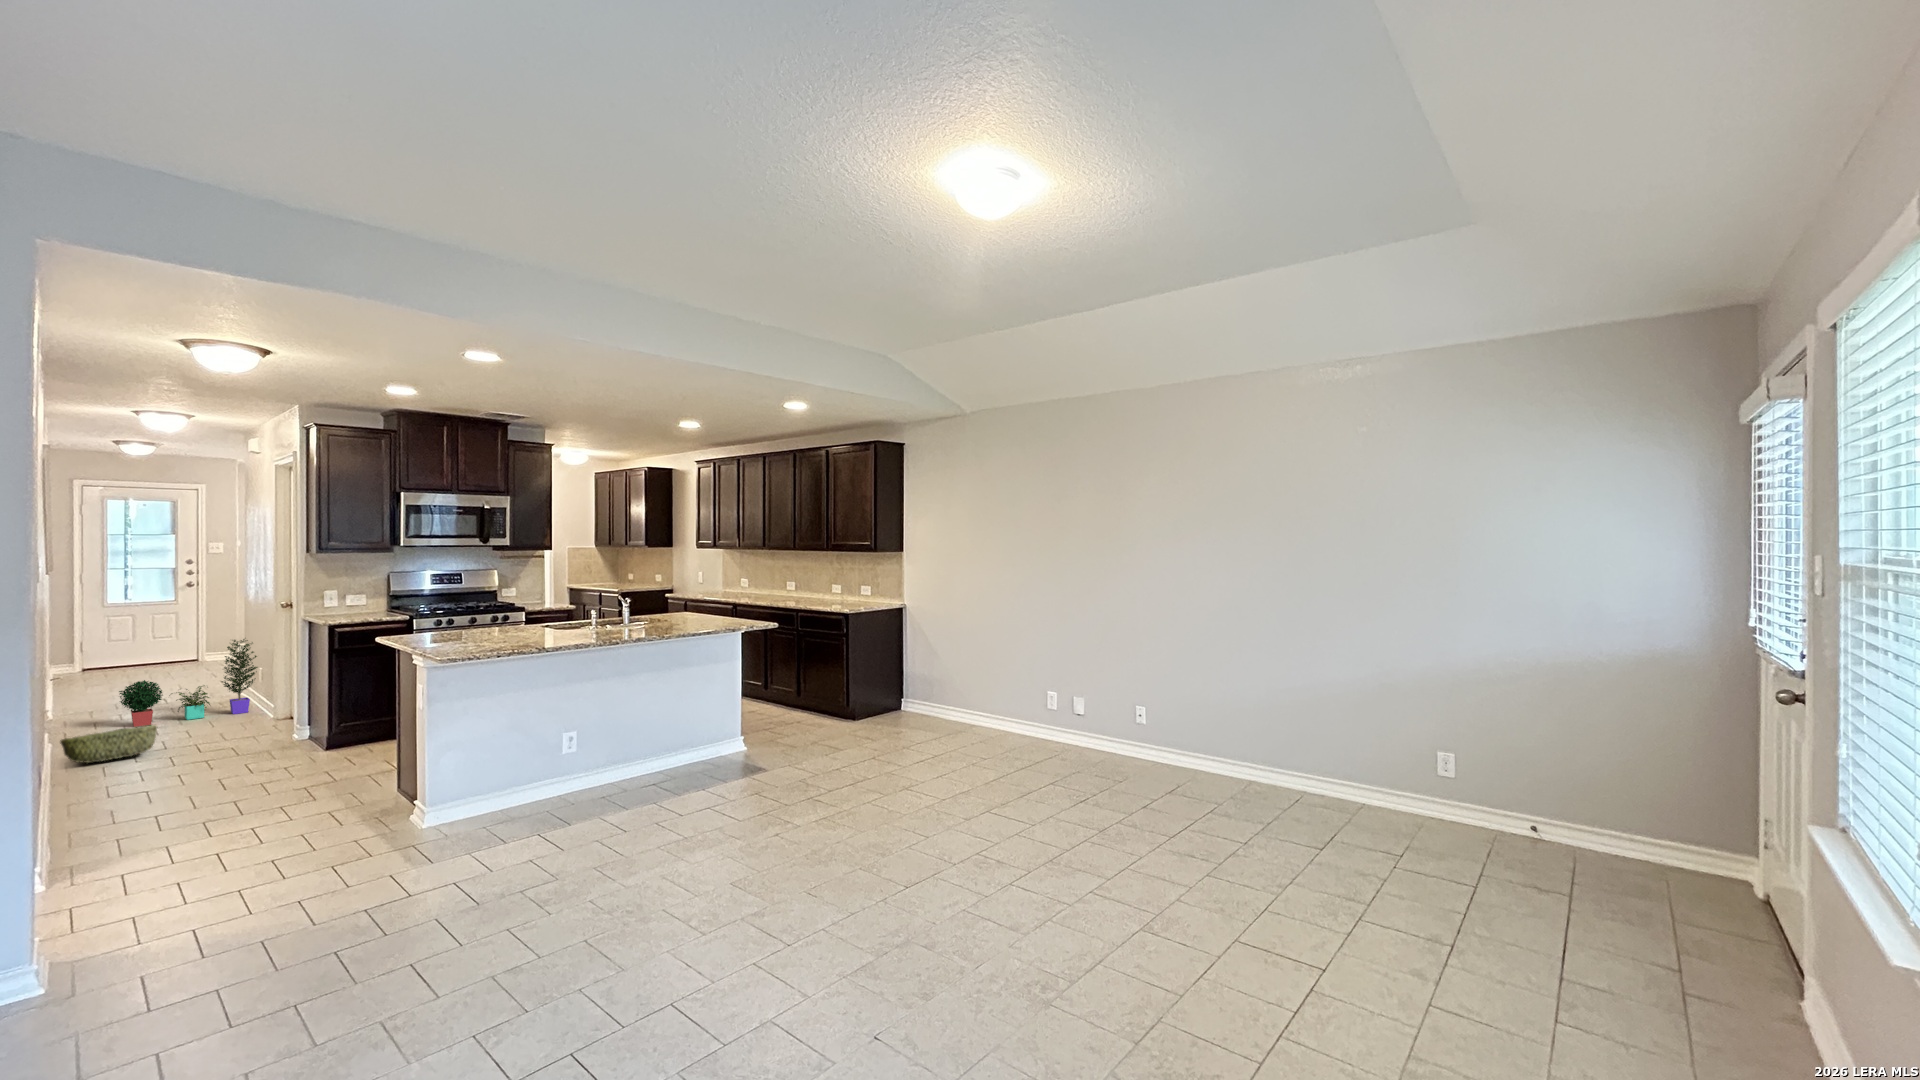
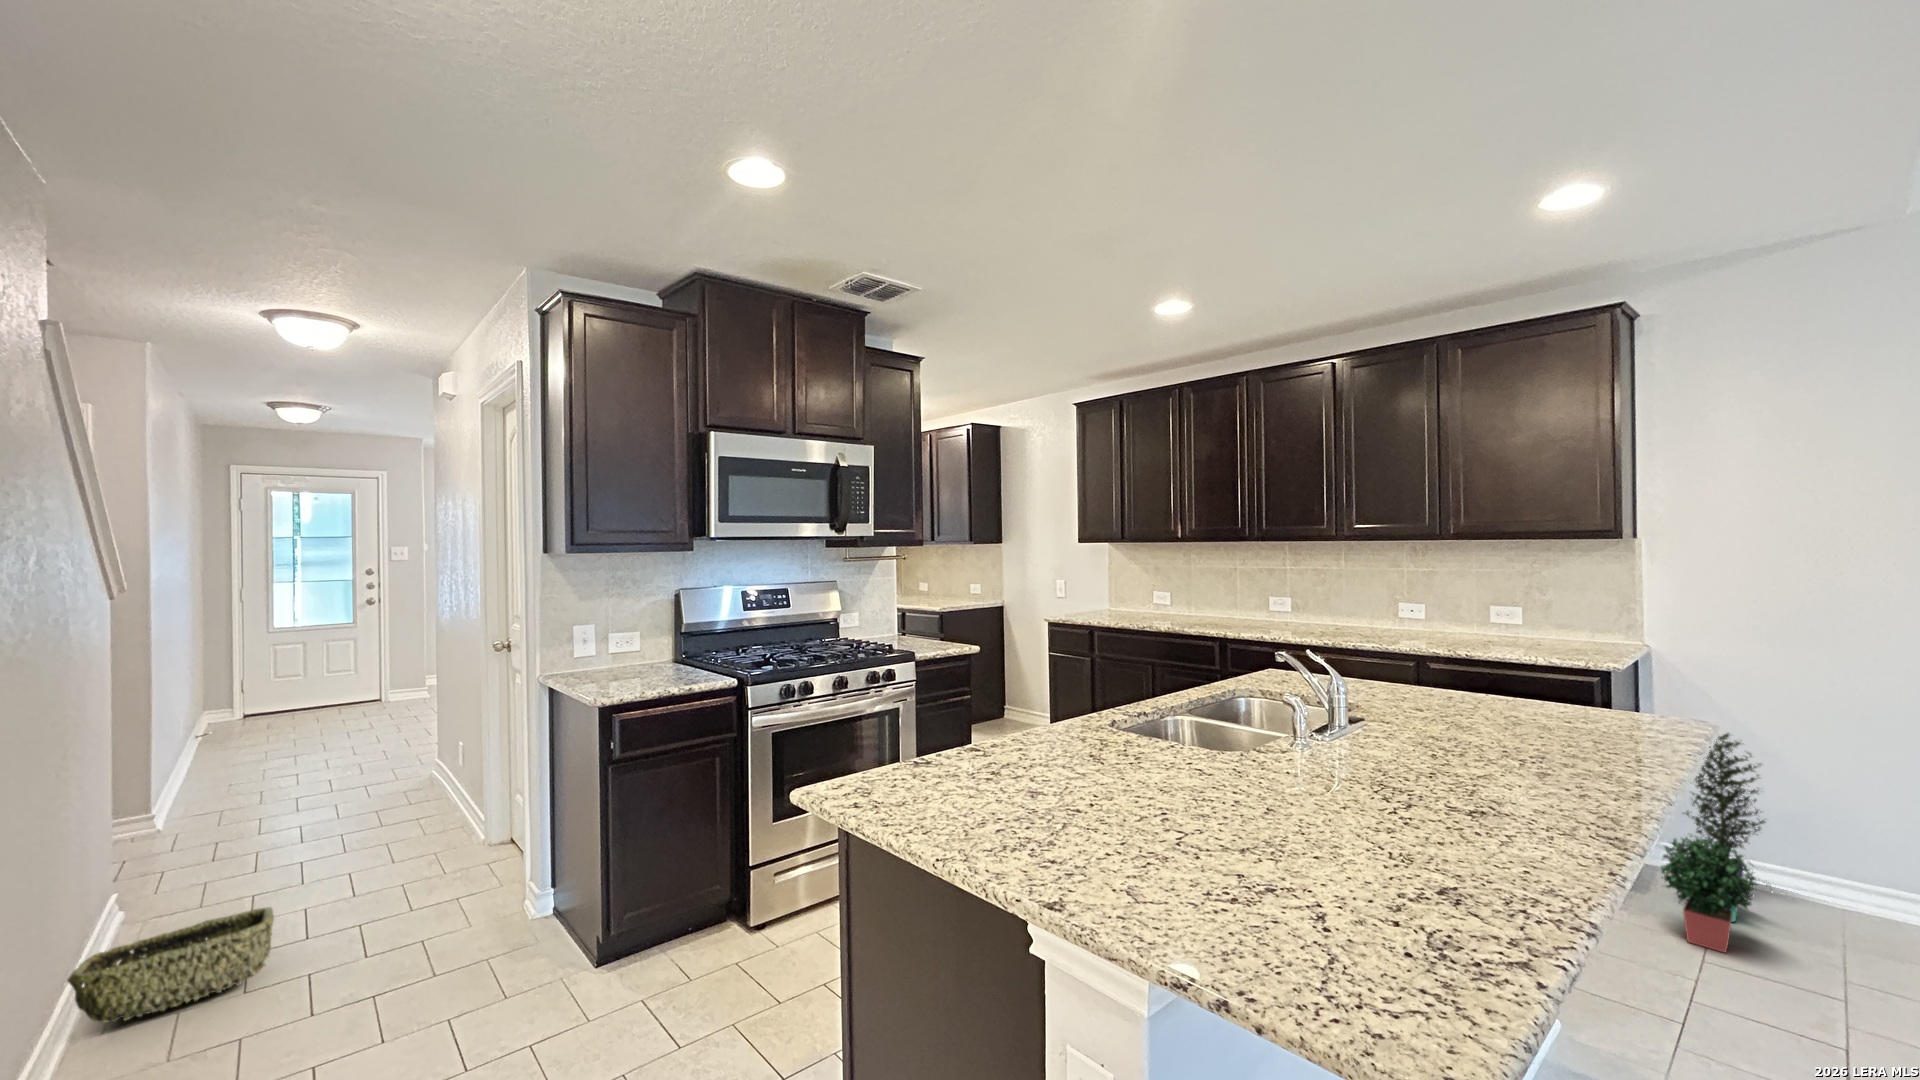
potted plant: present [119,639,258,727] -> present [1661,733,1767,953]

